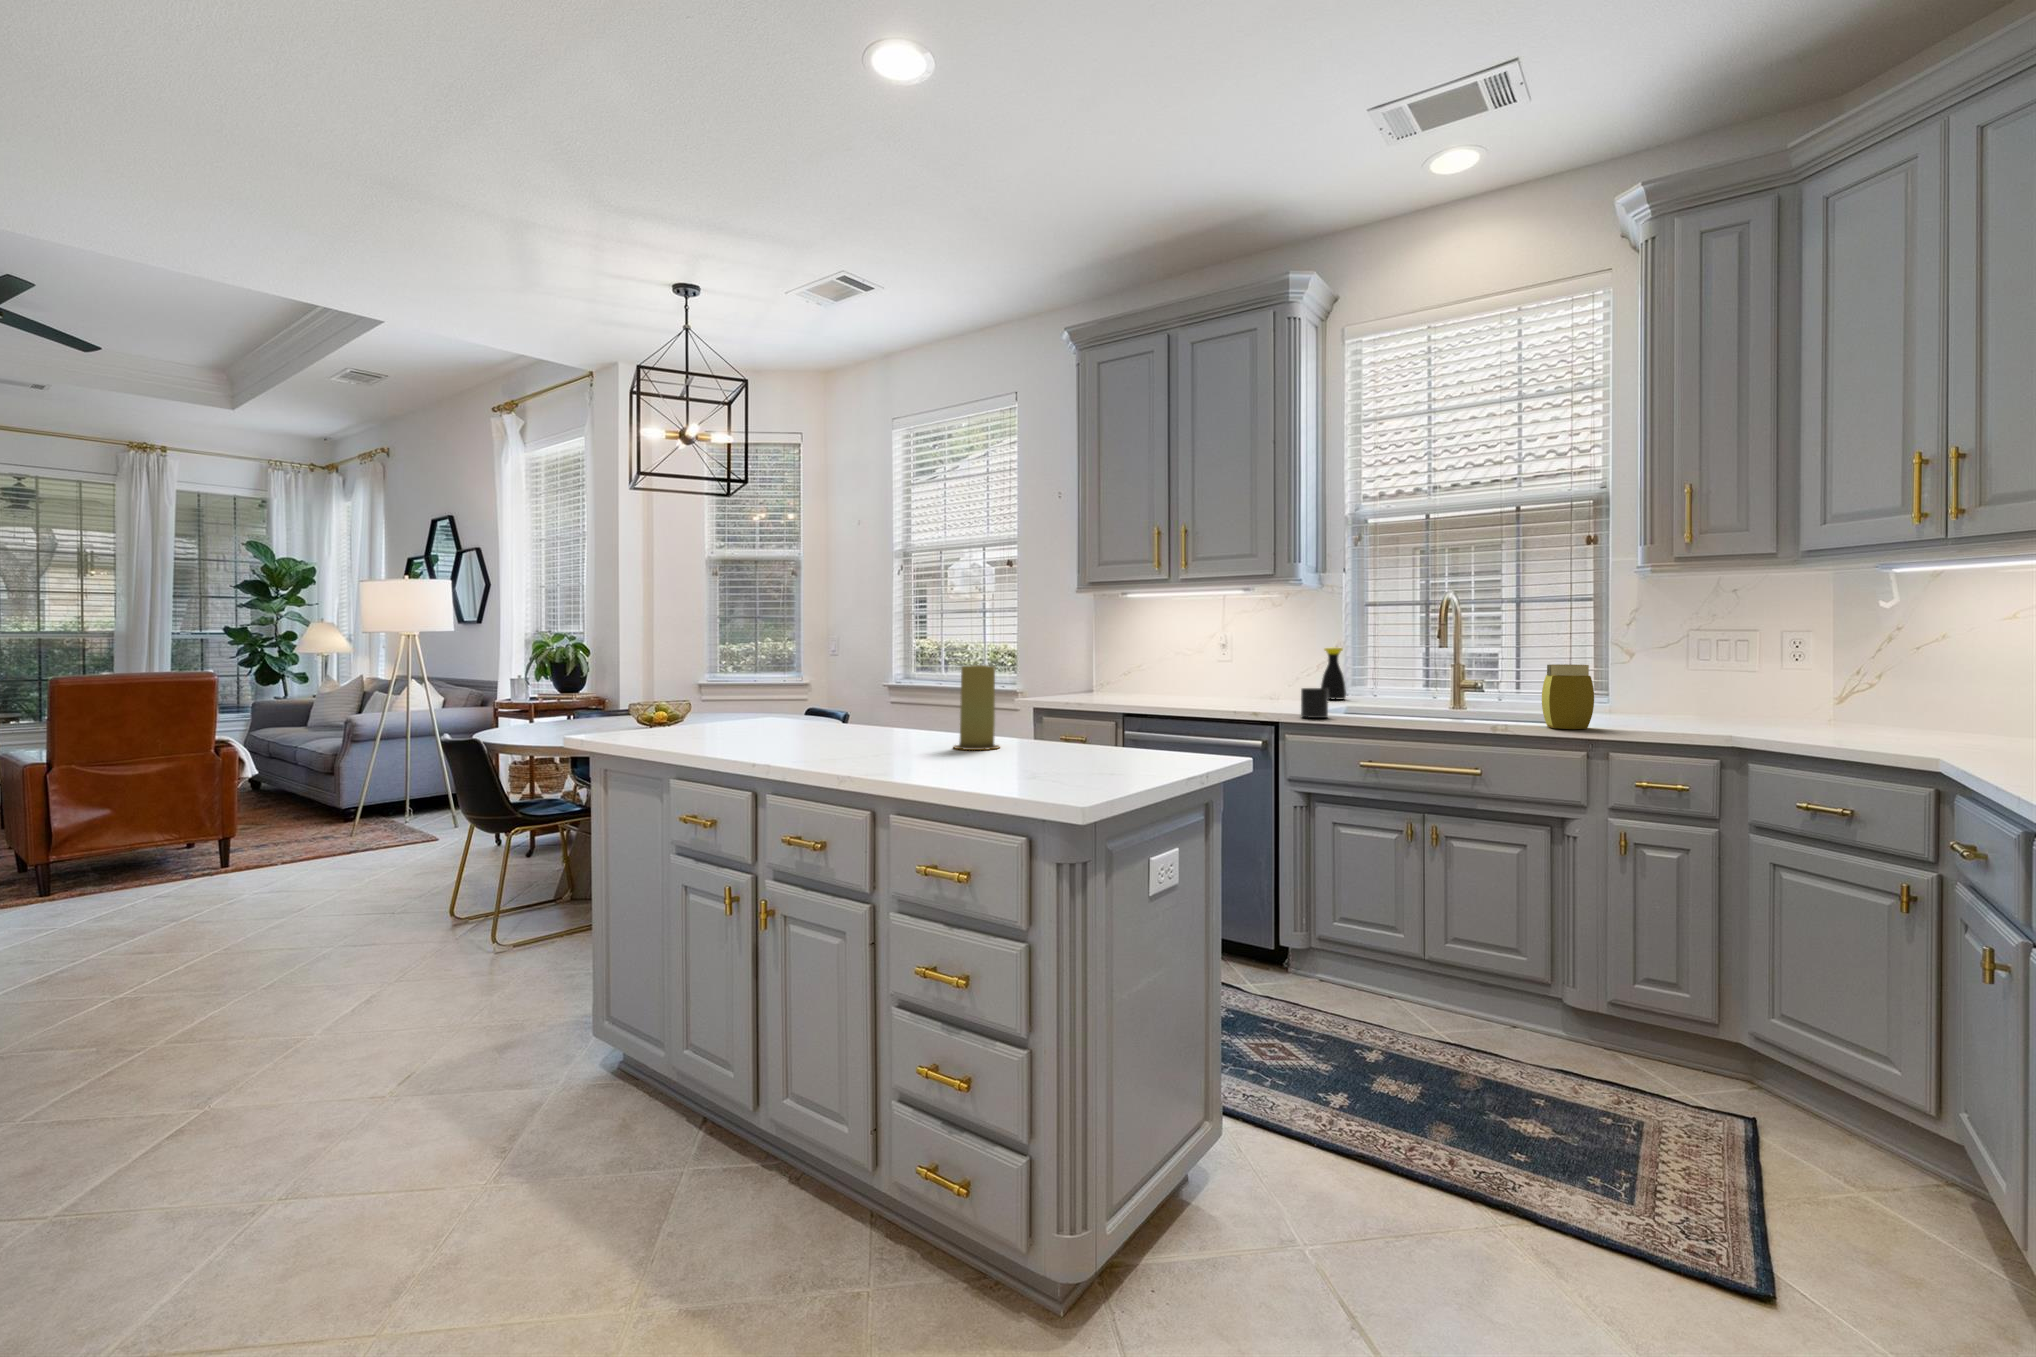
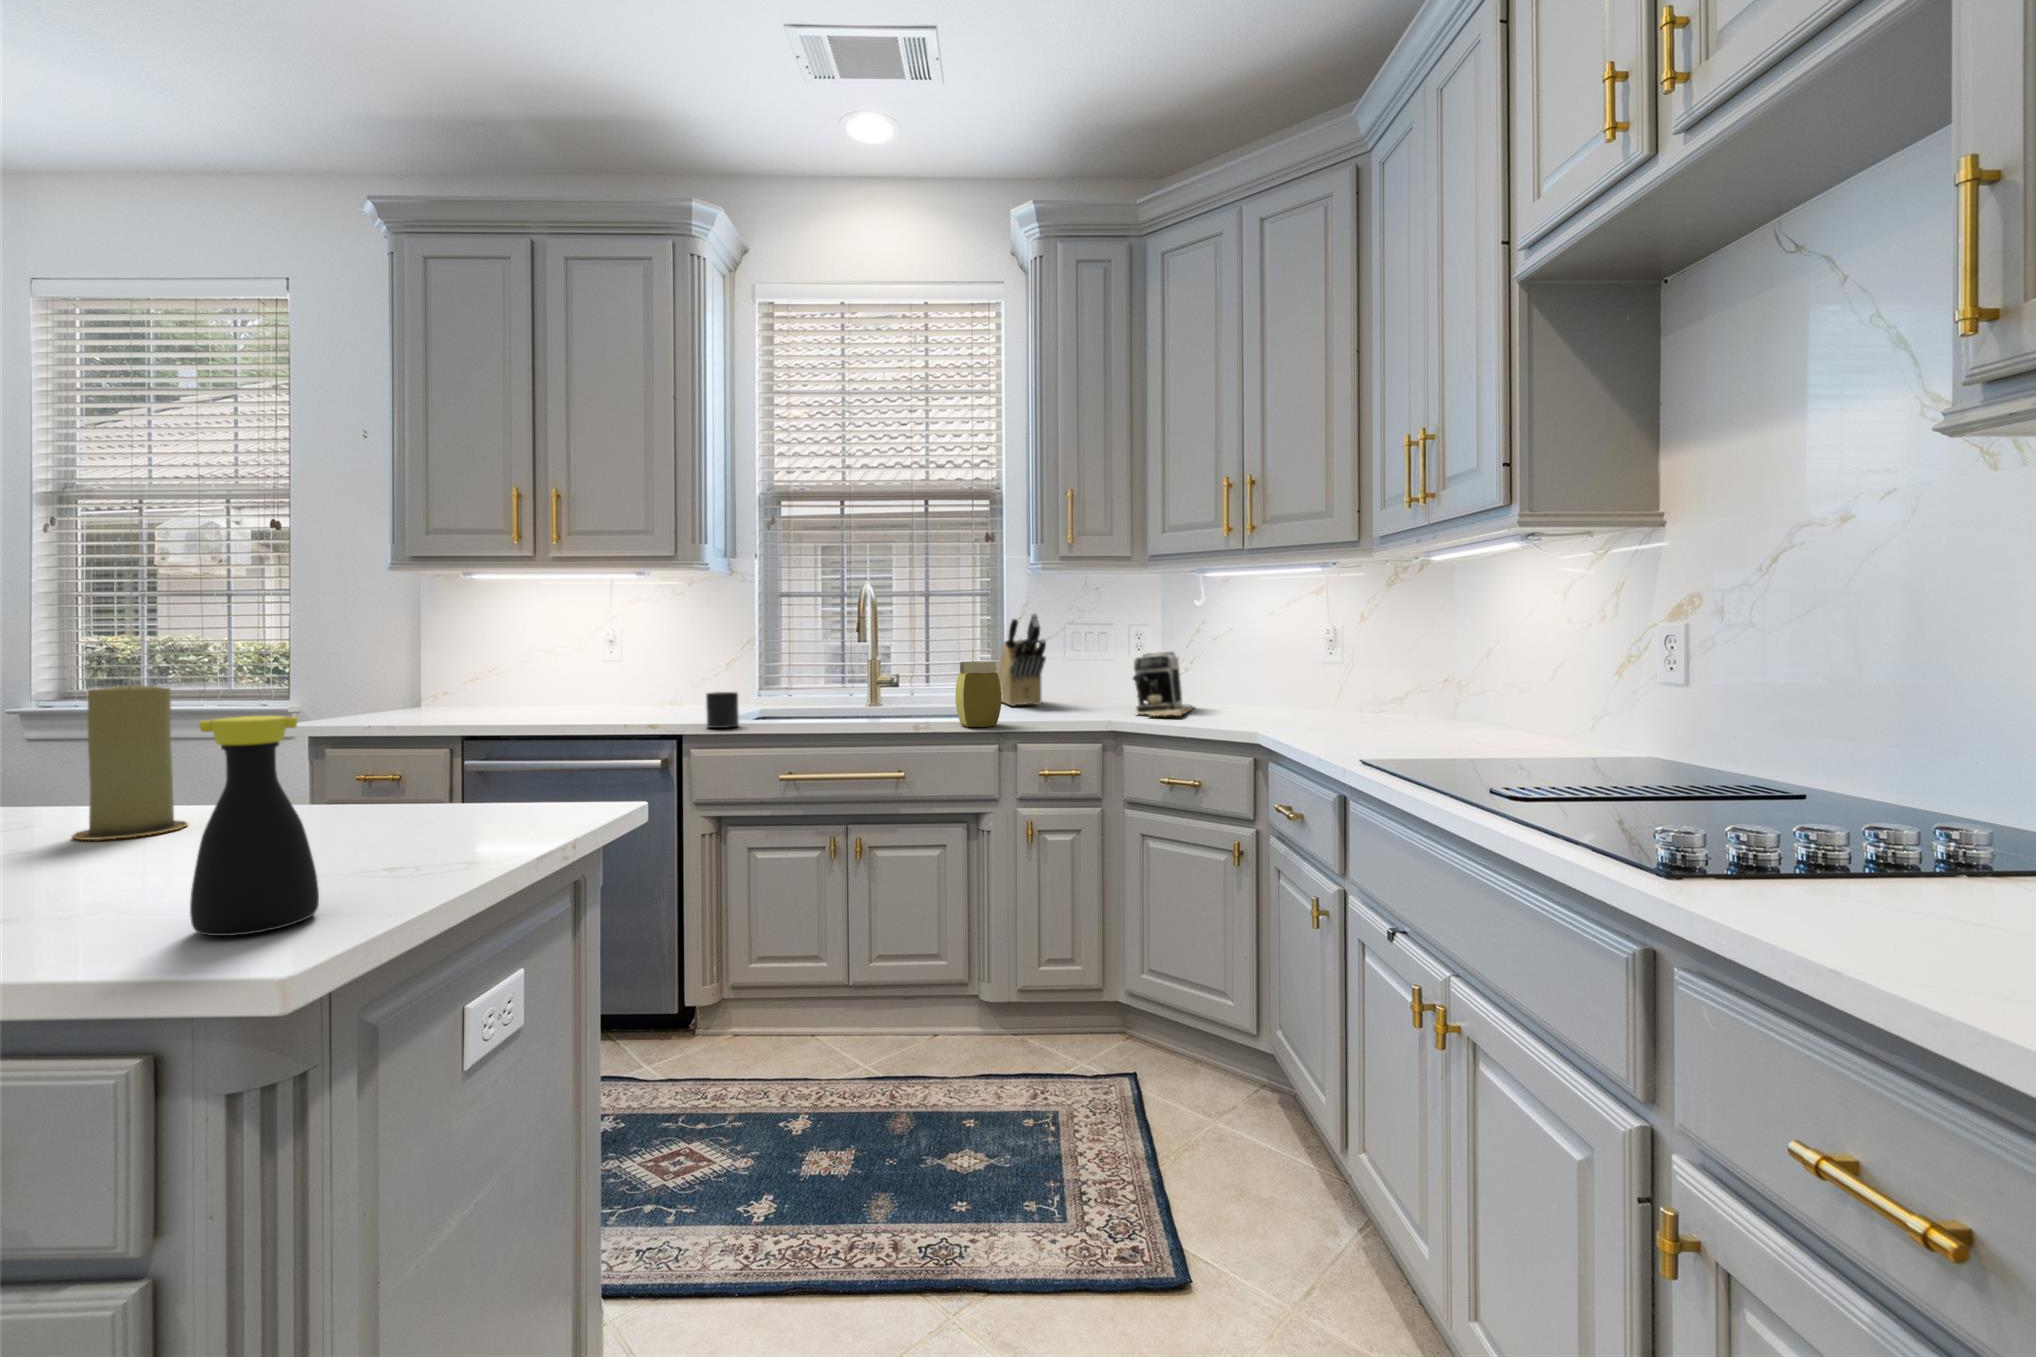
knife block: none [1597,616,1659,714] -> present [998,613,1046,706]
bottle: present [1321,647,1346,700] -> present [190,716,319,936]
coffee maker: none [1771,658,1876,731] -> present [1133,652,1195,716]

